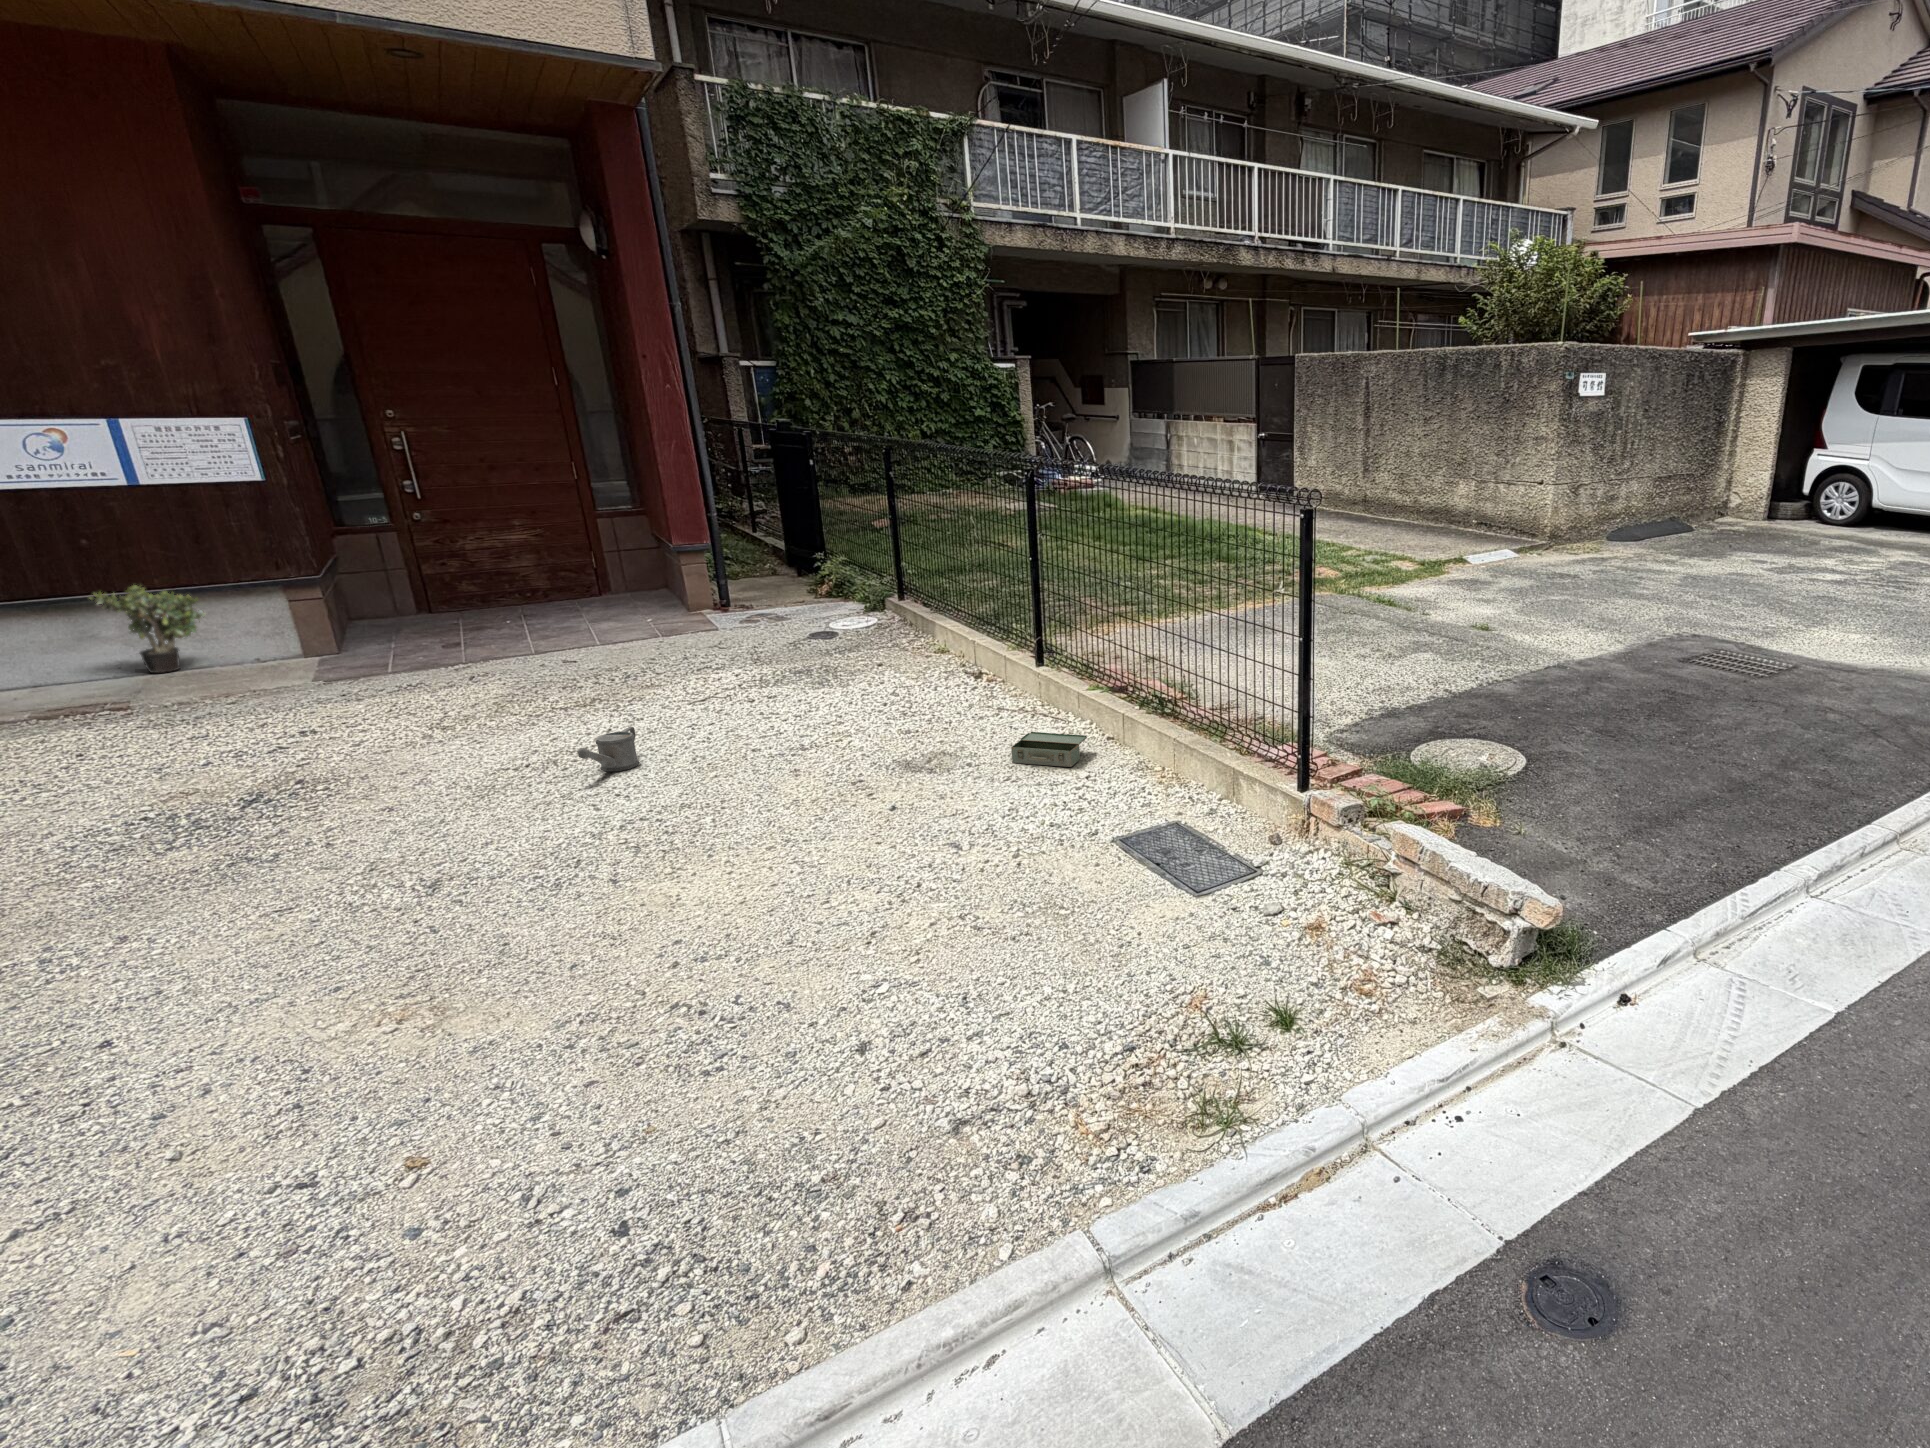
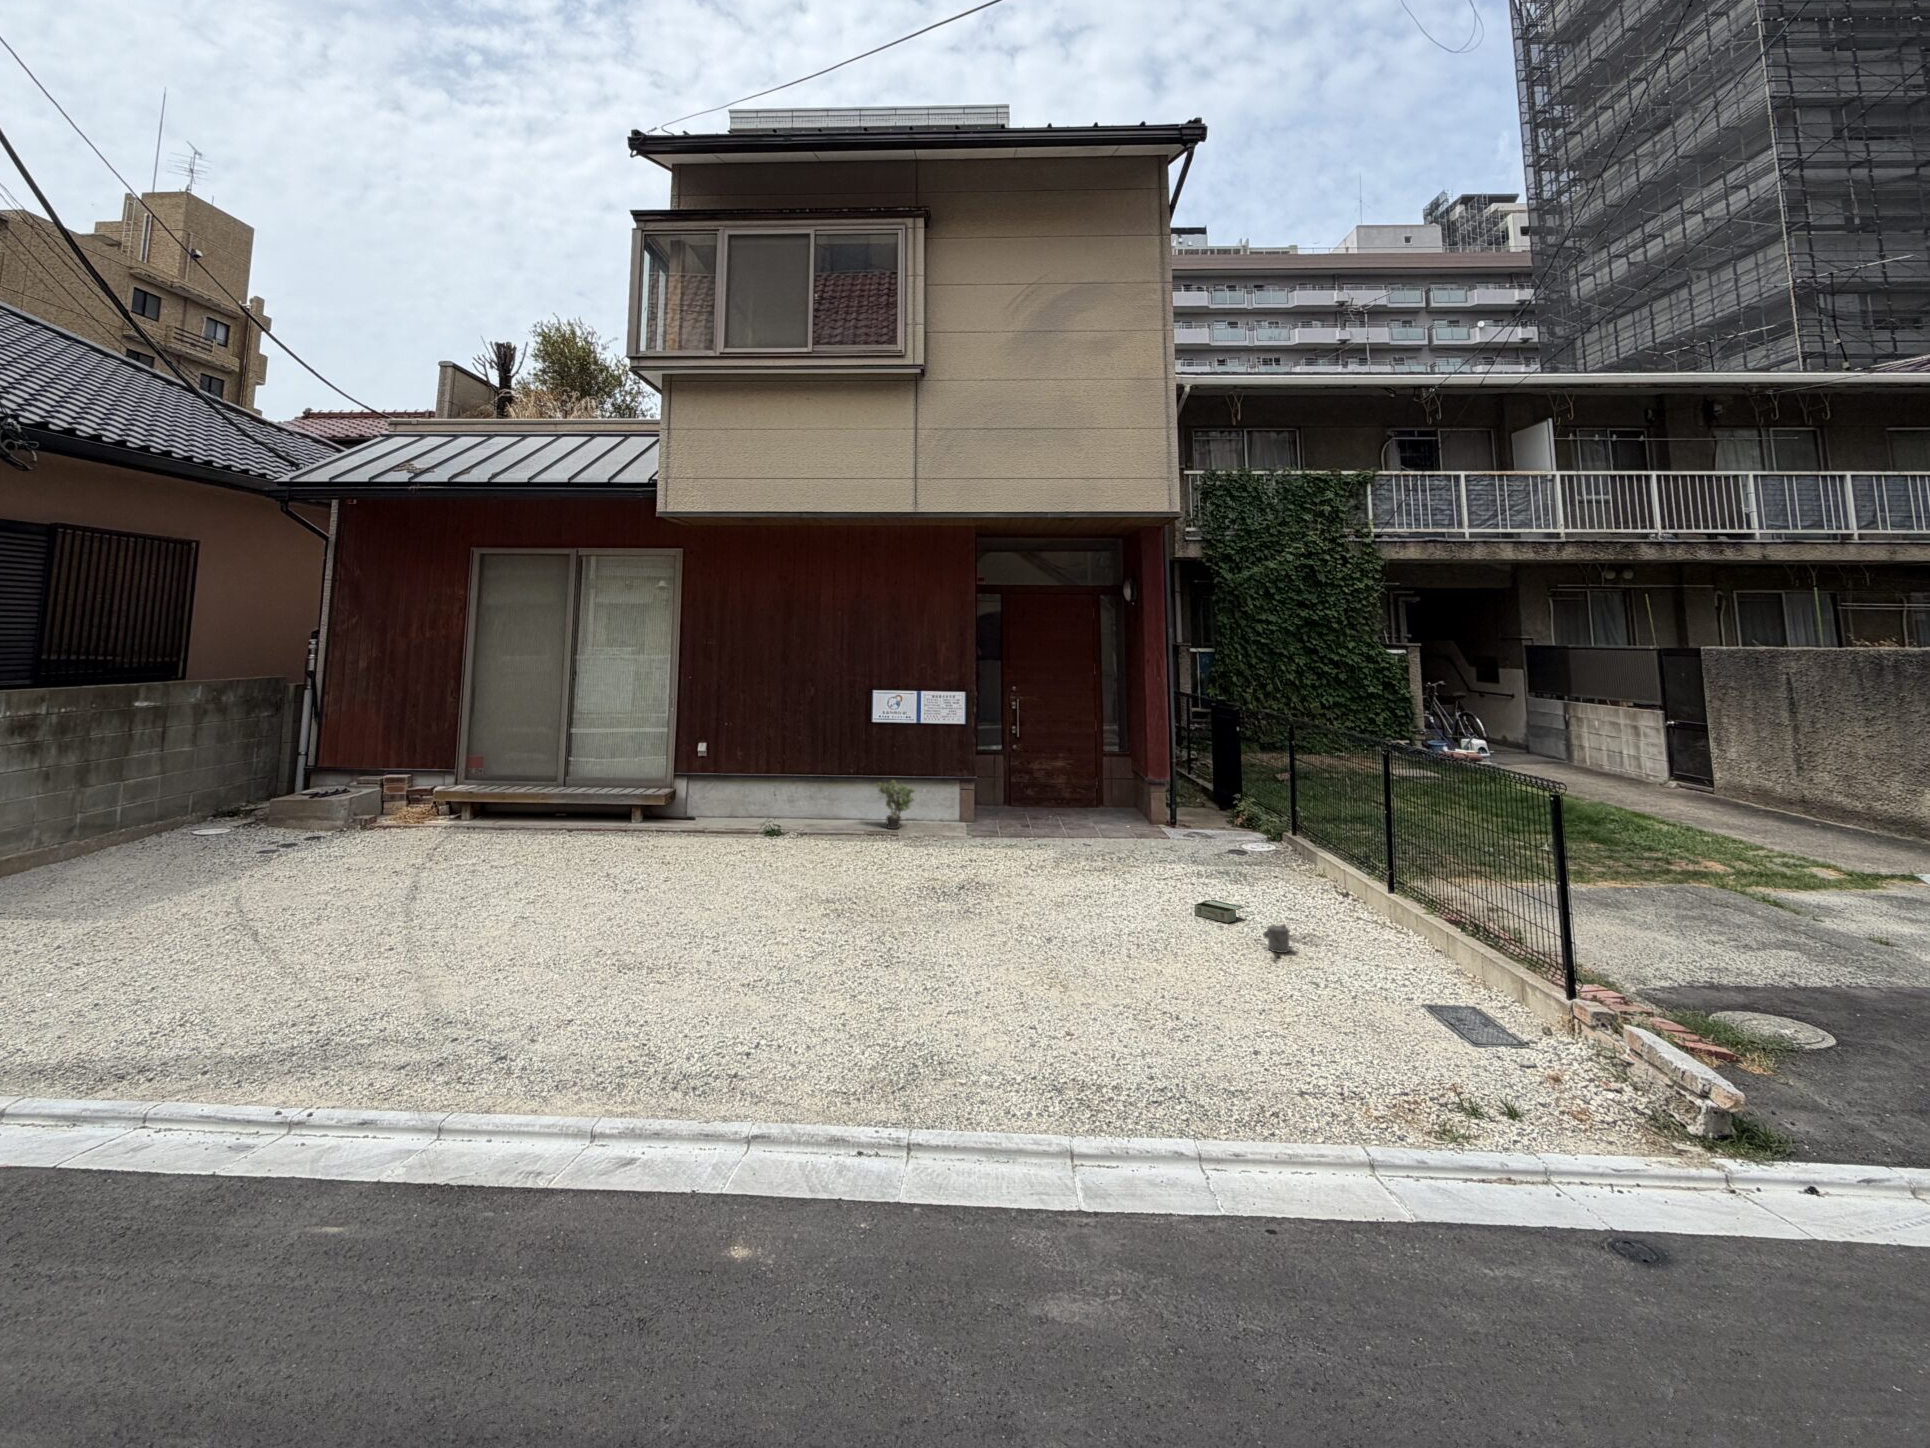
watering can: present [577,727,639,772] -> present [1263,924,1290,953]
toolbox: present [1011,732,1087,767] -> present [1194,900,1243,923]

